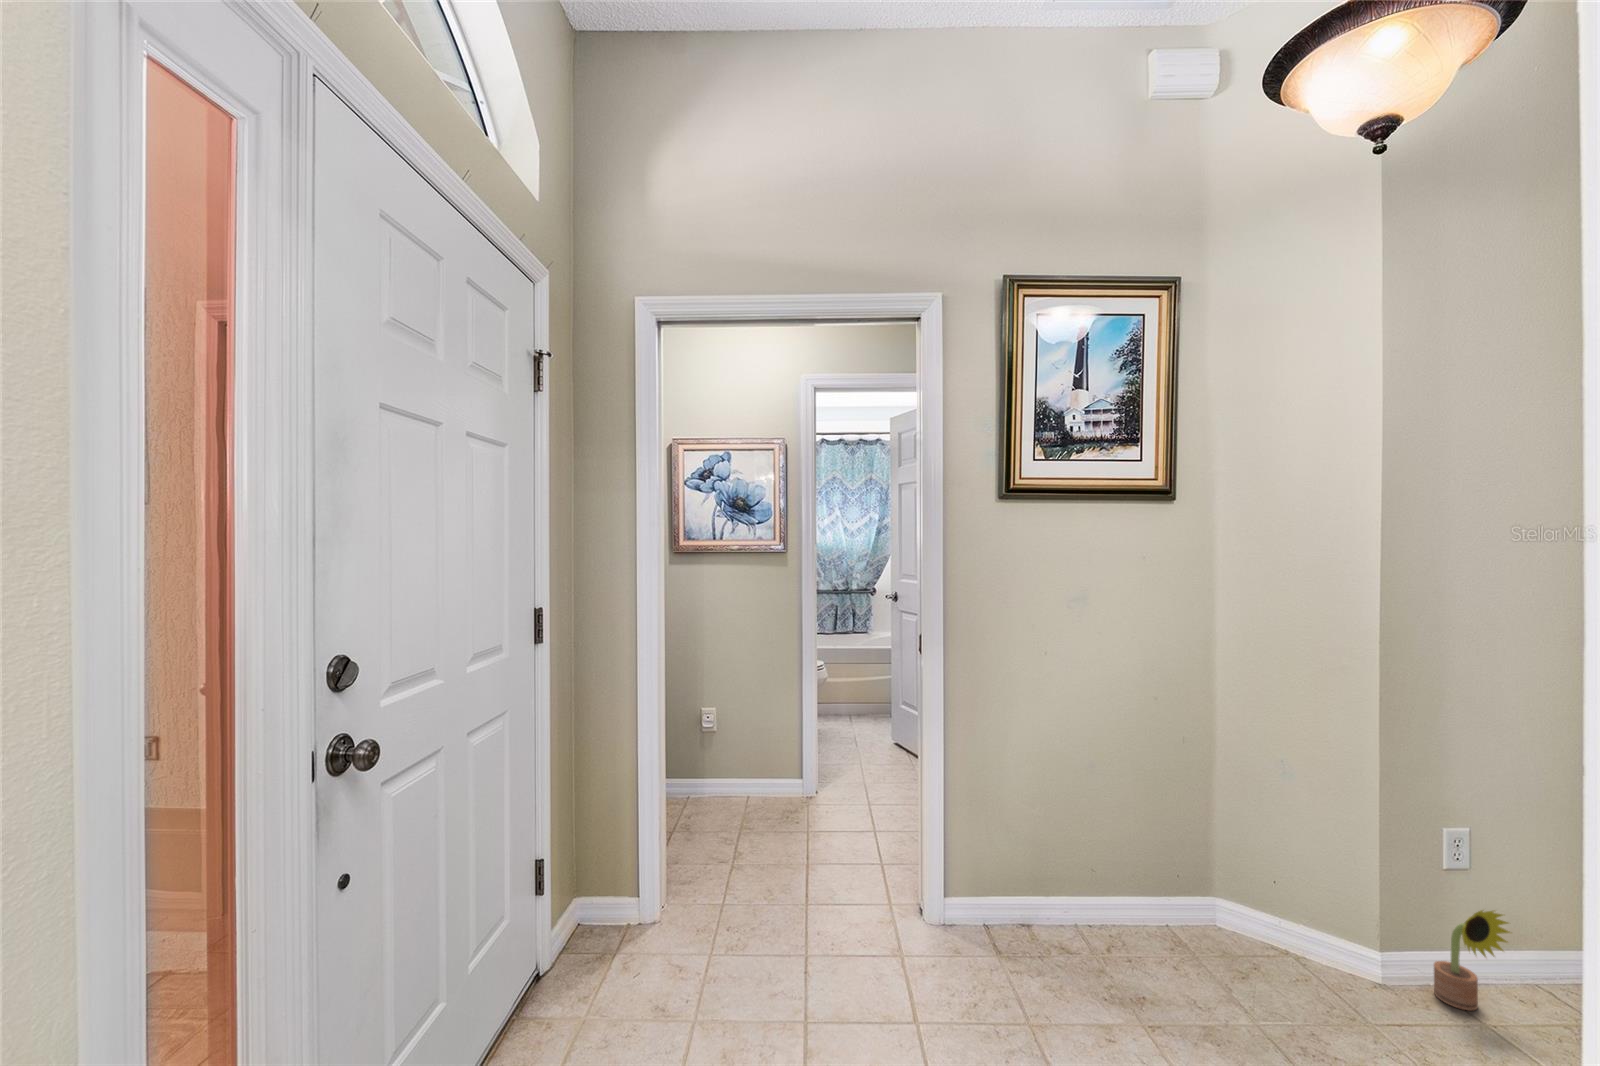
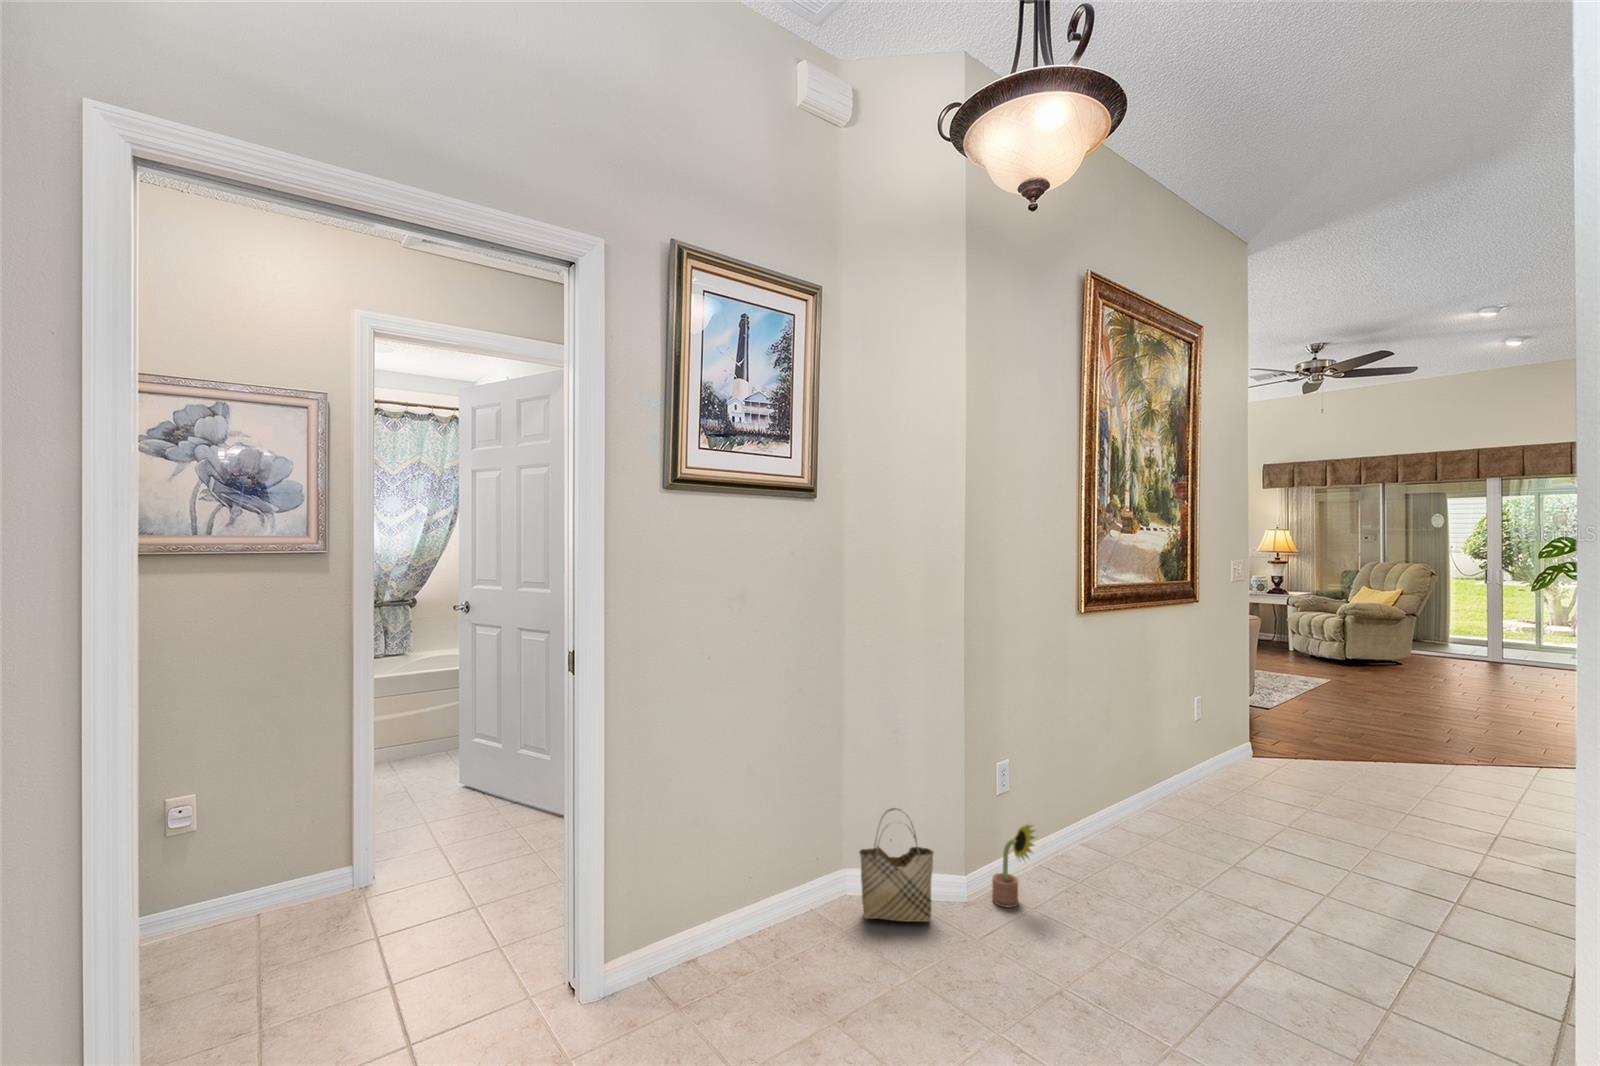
woven basket: none [1228,843,1332,983] -> present [859,808,934,922]

